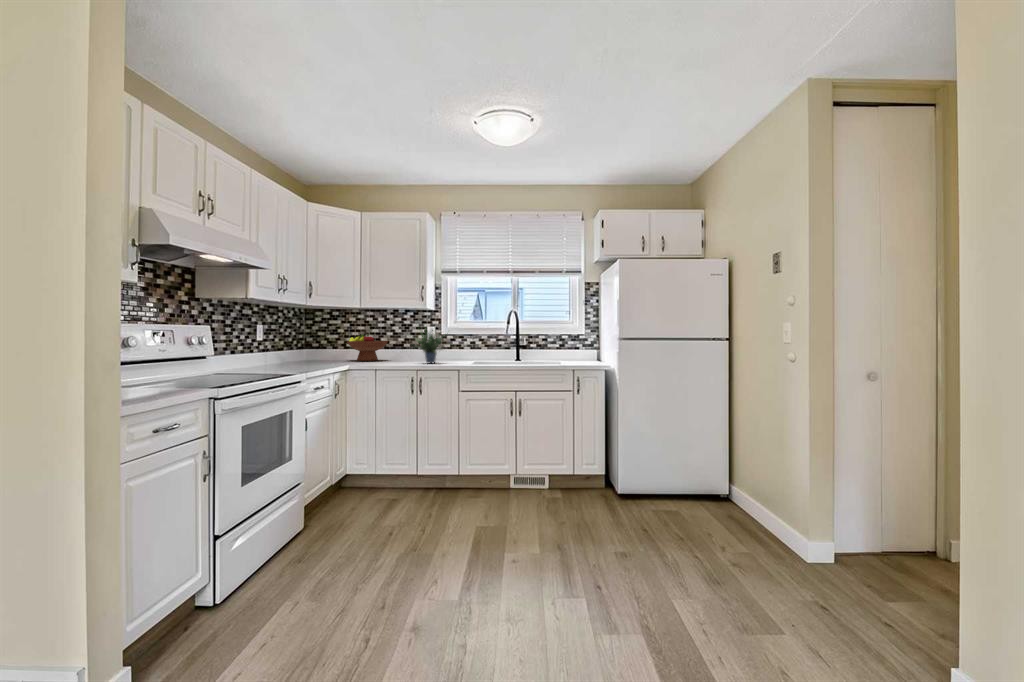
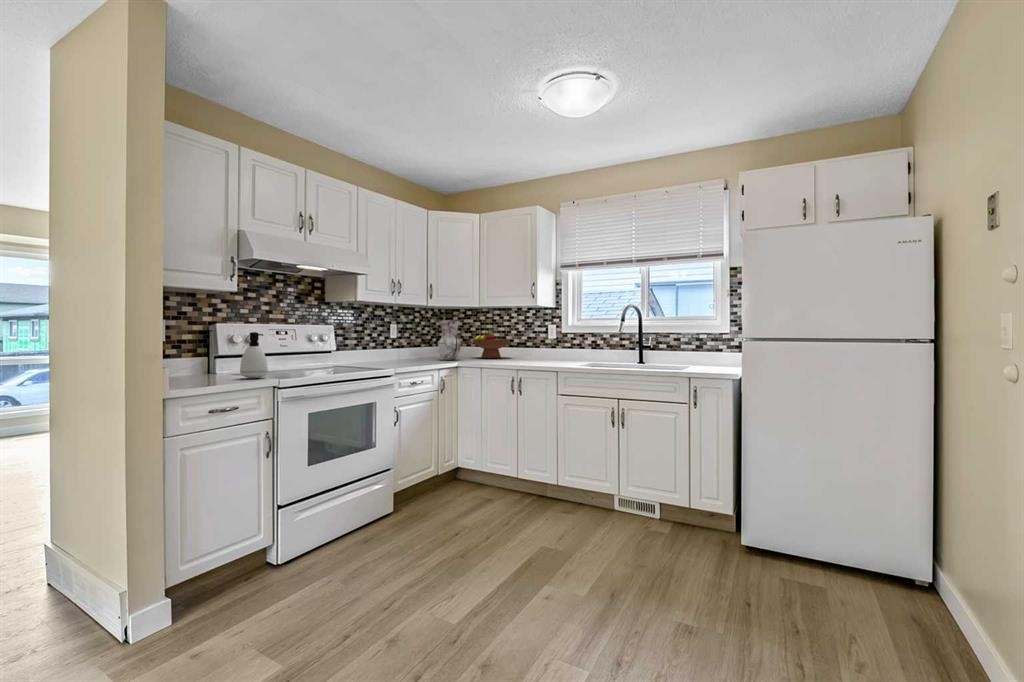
vase: none [317,321,343,363] -> present [438,320,461,360]
potted plant: present [415,330,448,363] -> none [516,318,560,363]
soap dispenser: none [155,332,190,388] -> present [240,332,268,378]

